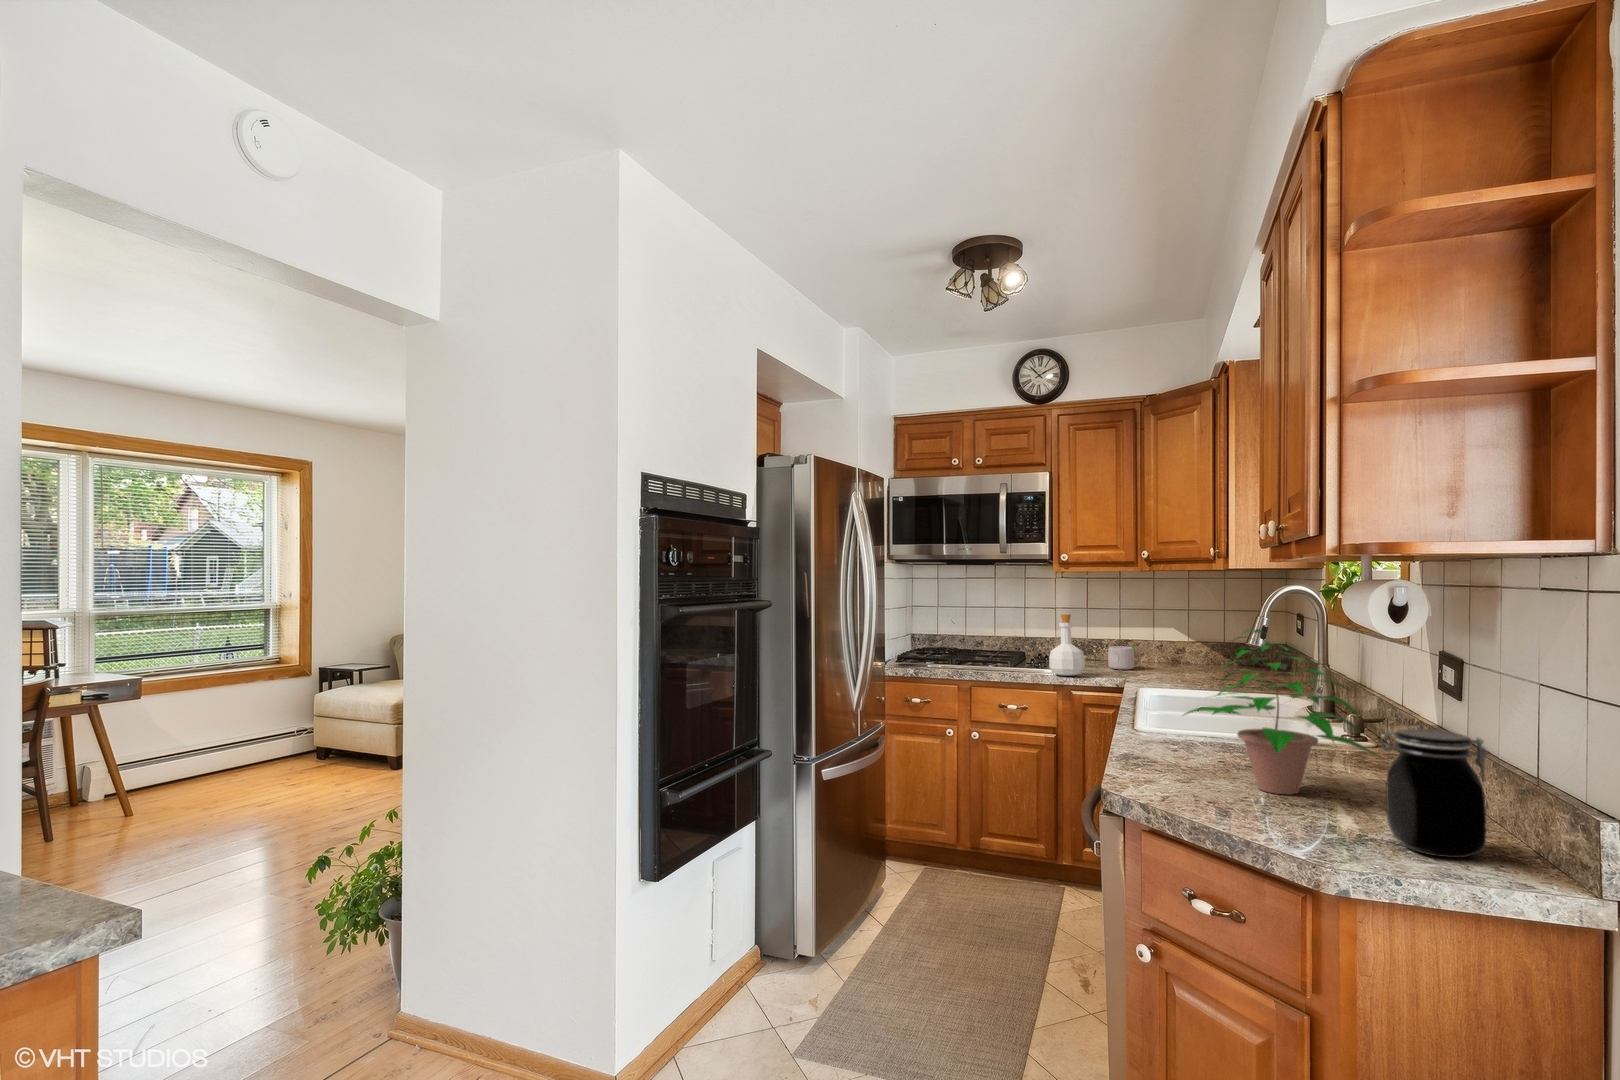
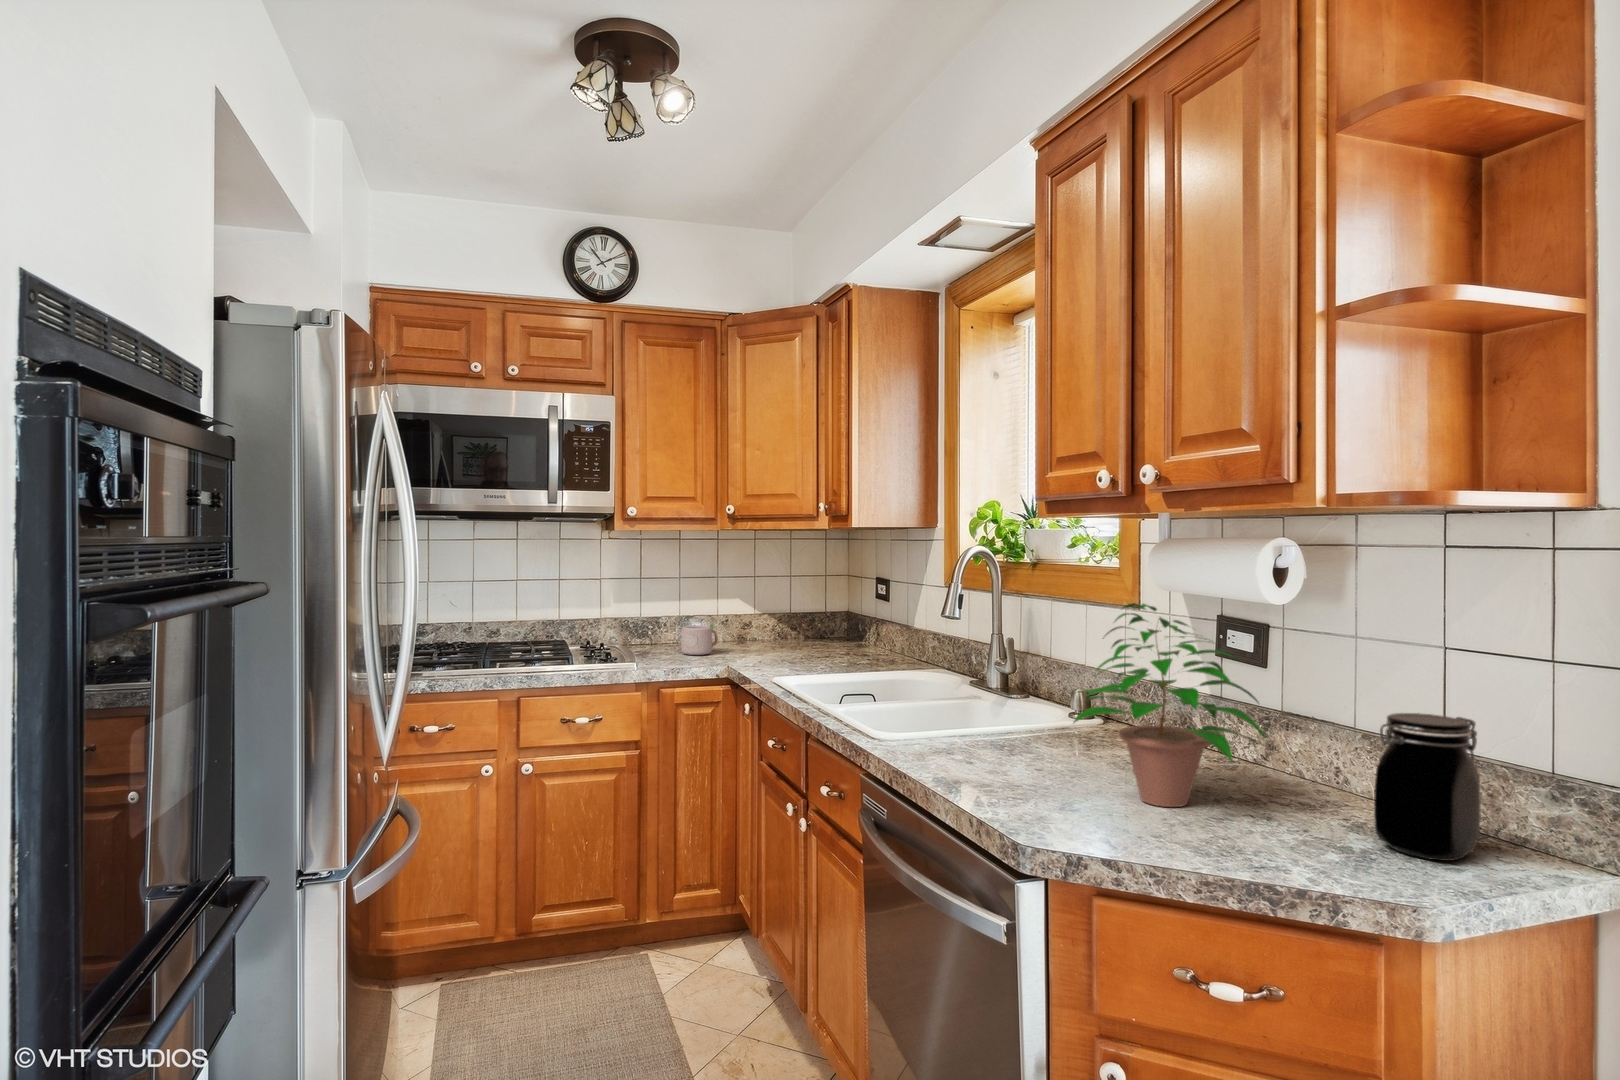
bottle: present [1049,615,1085,676] -> none [634,589,678,670]

